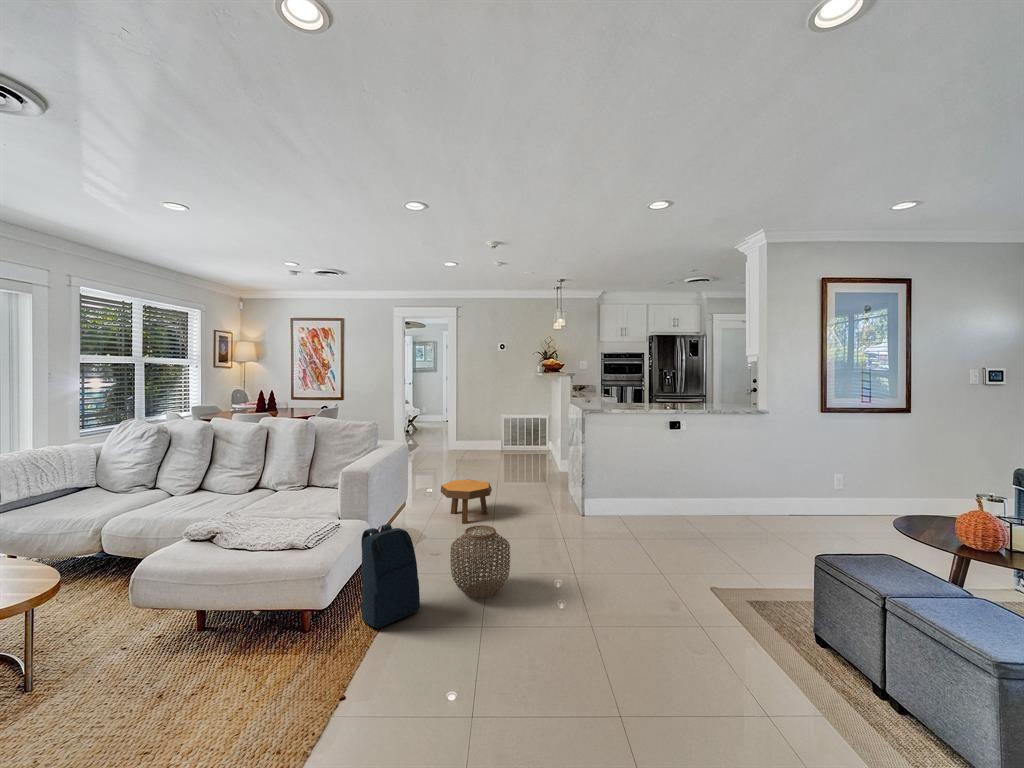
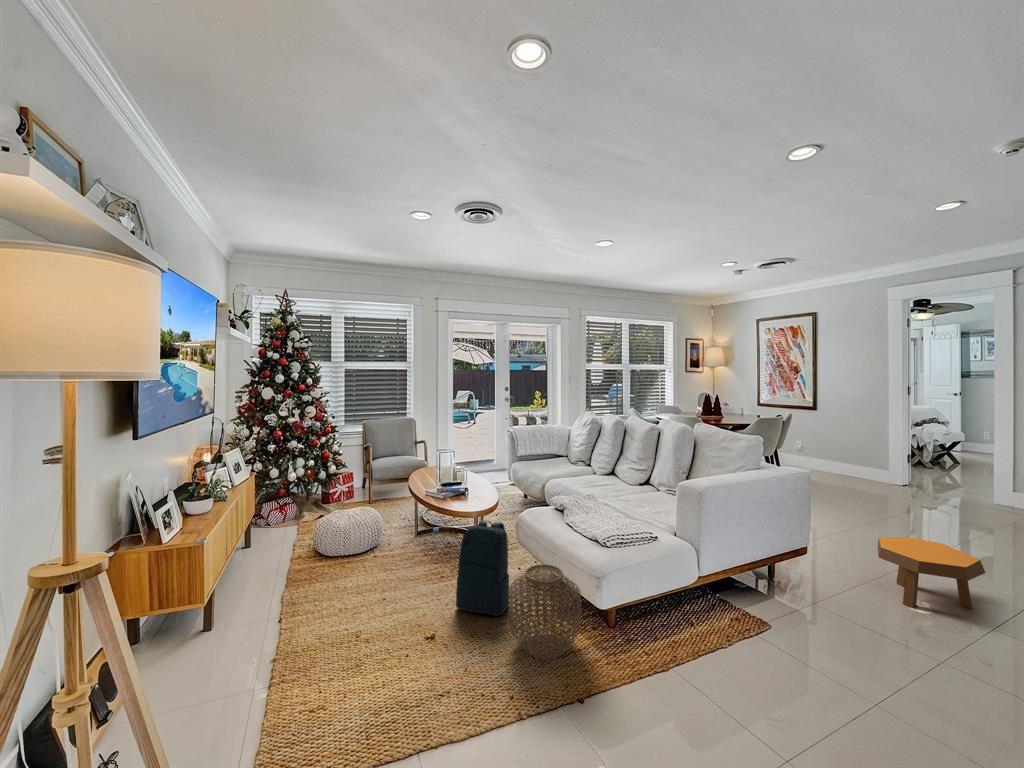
backpack: present [359,524,420,628] -> present [456,520,509,616]
woven basket: present [450,525,510,599] -> present [508,564,581,660]

